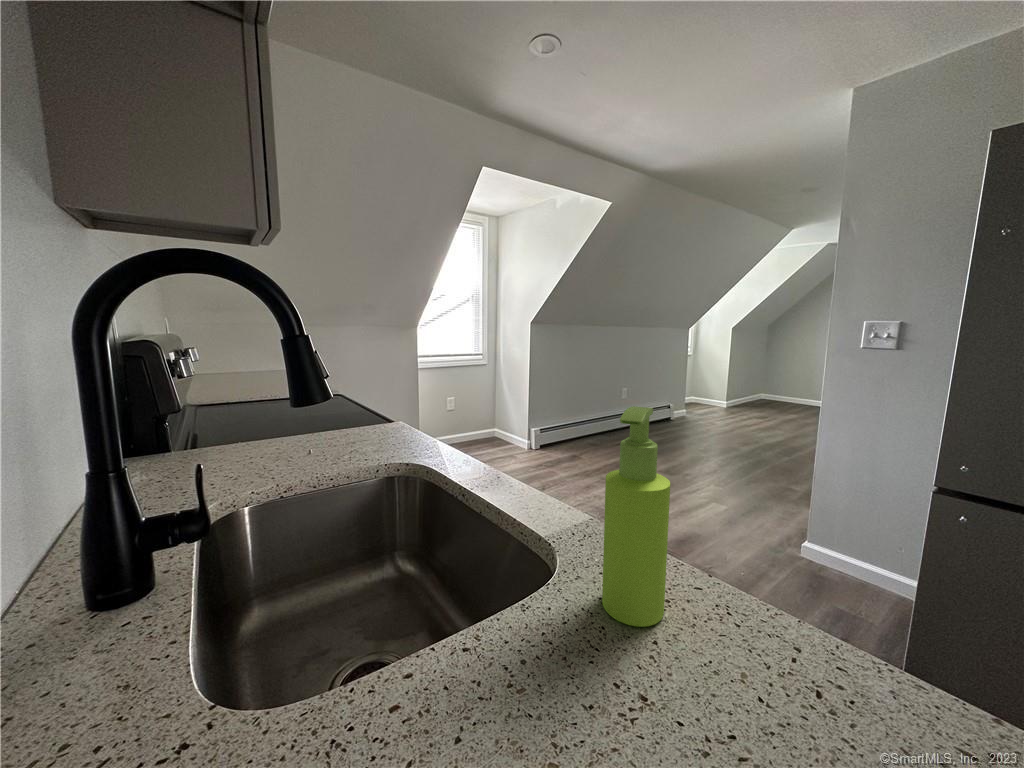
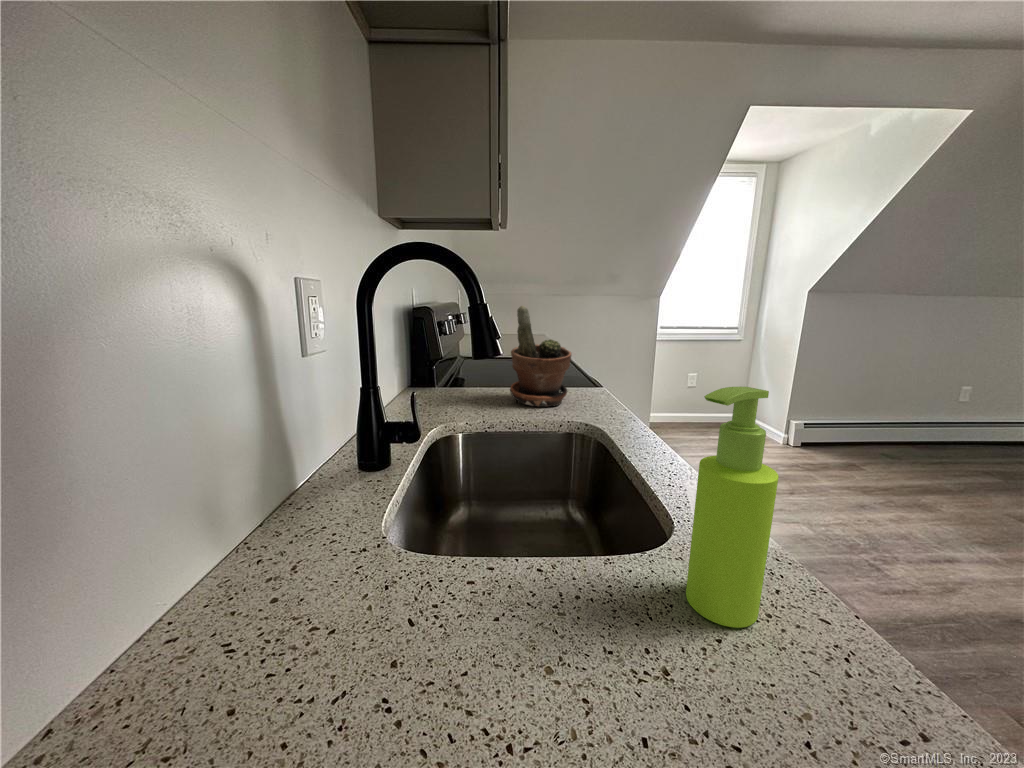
potted plant: none [301,340,377,455] -> present [510,306,571,407]

